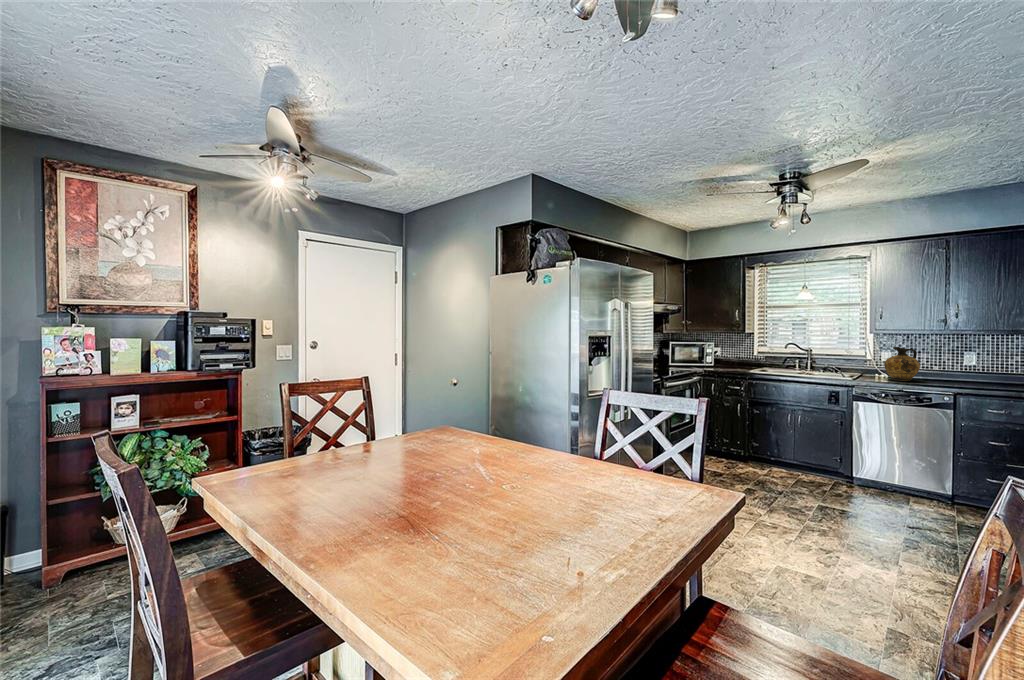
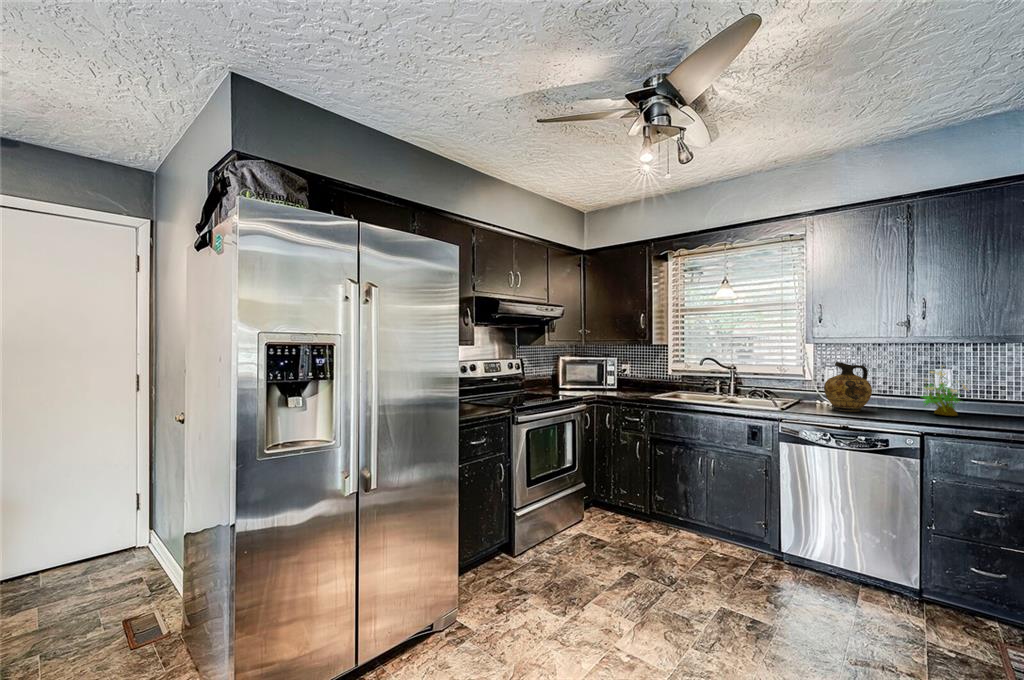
potted plant: none [954,349,990,383] -> present [921,366,968,416]

